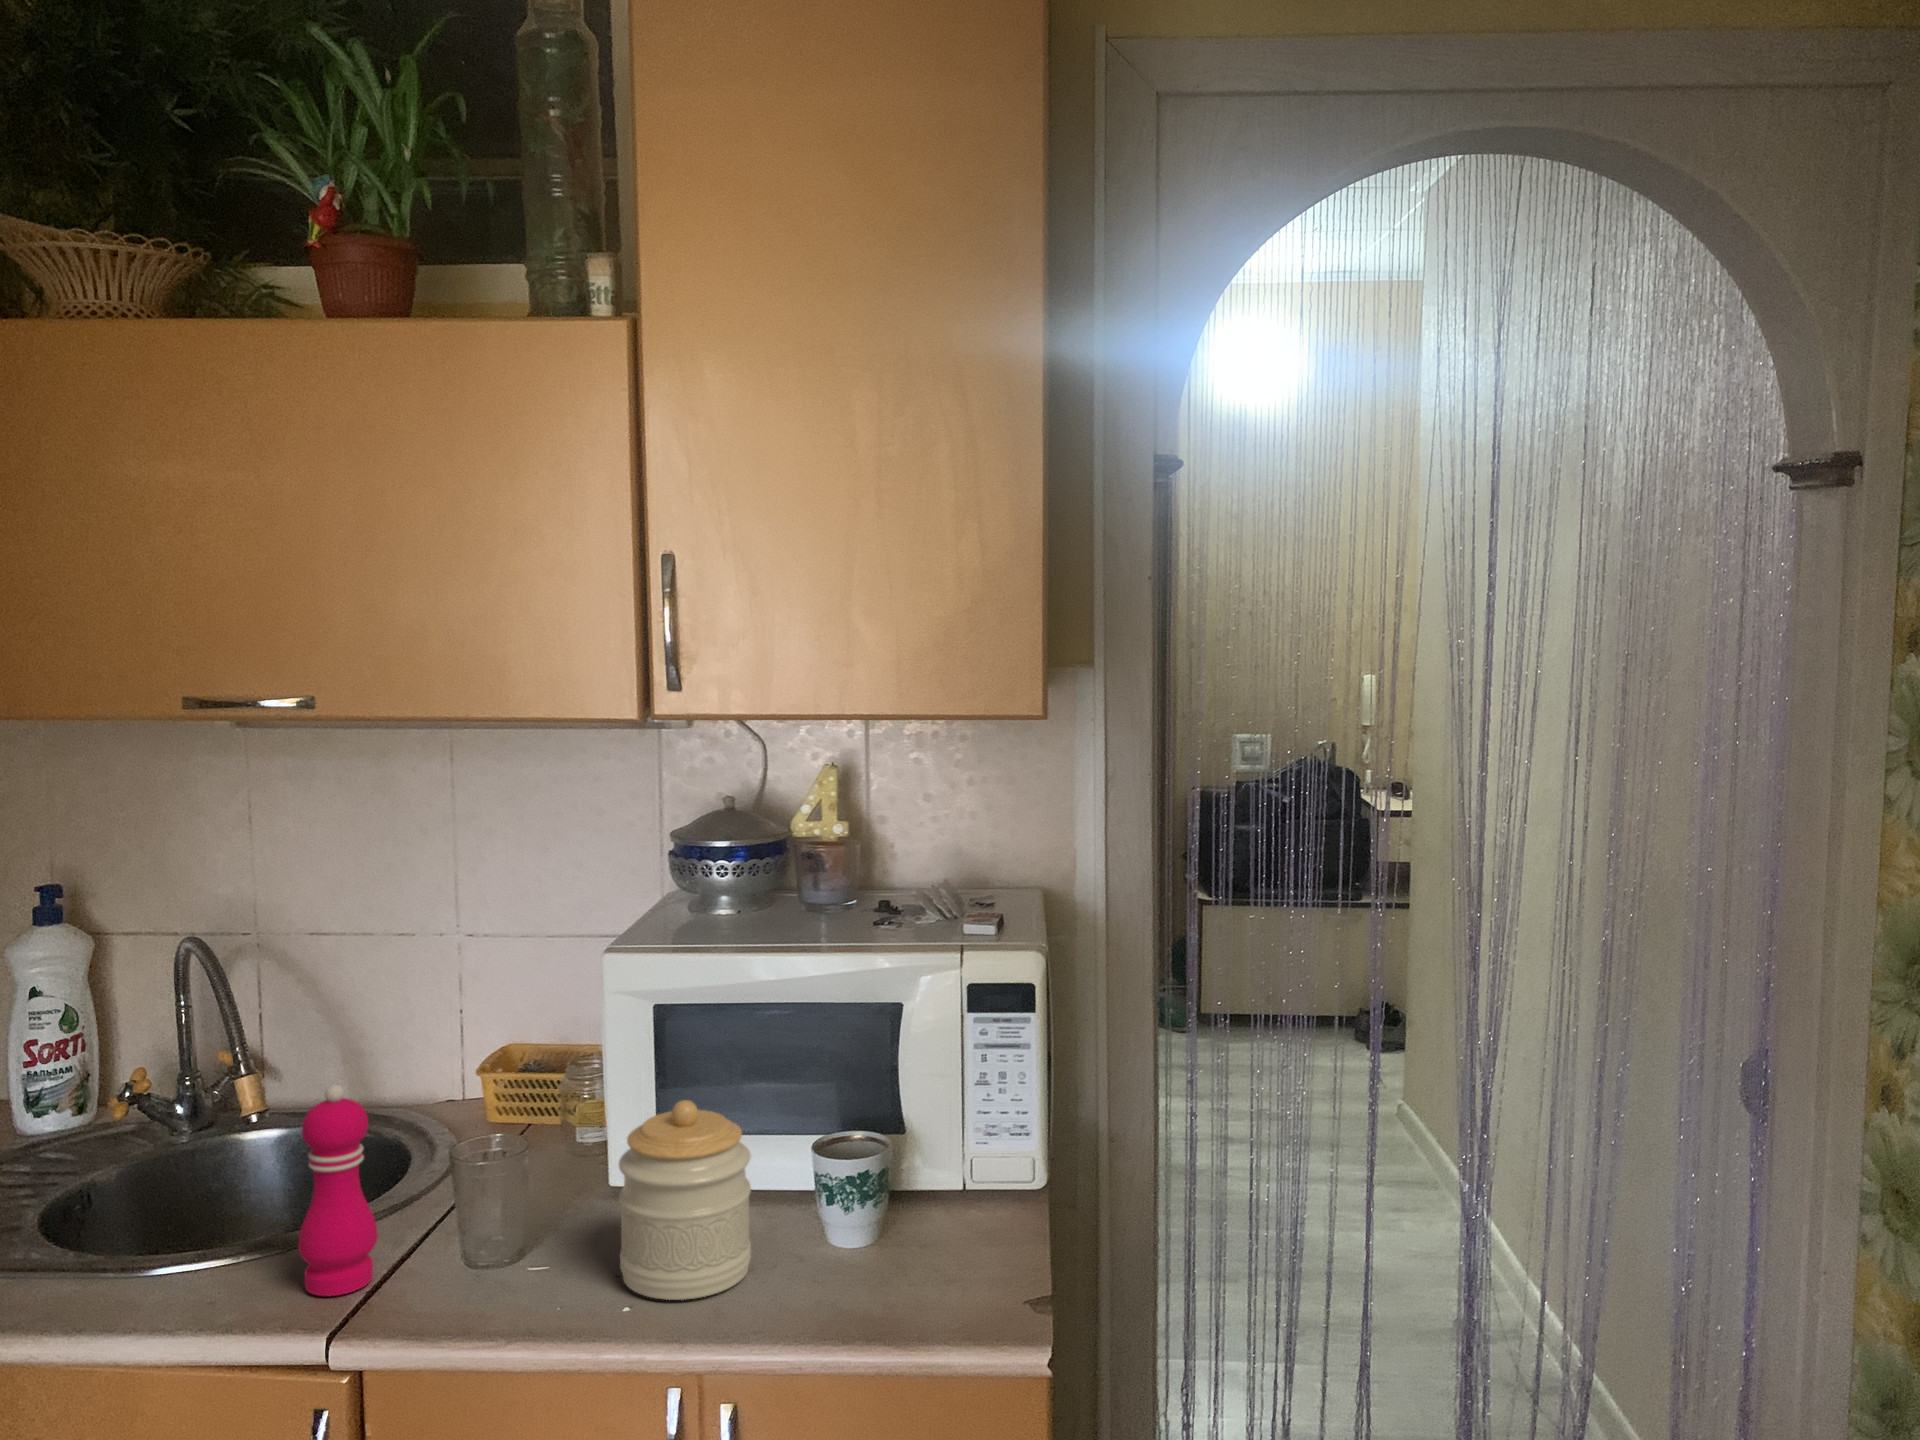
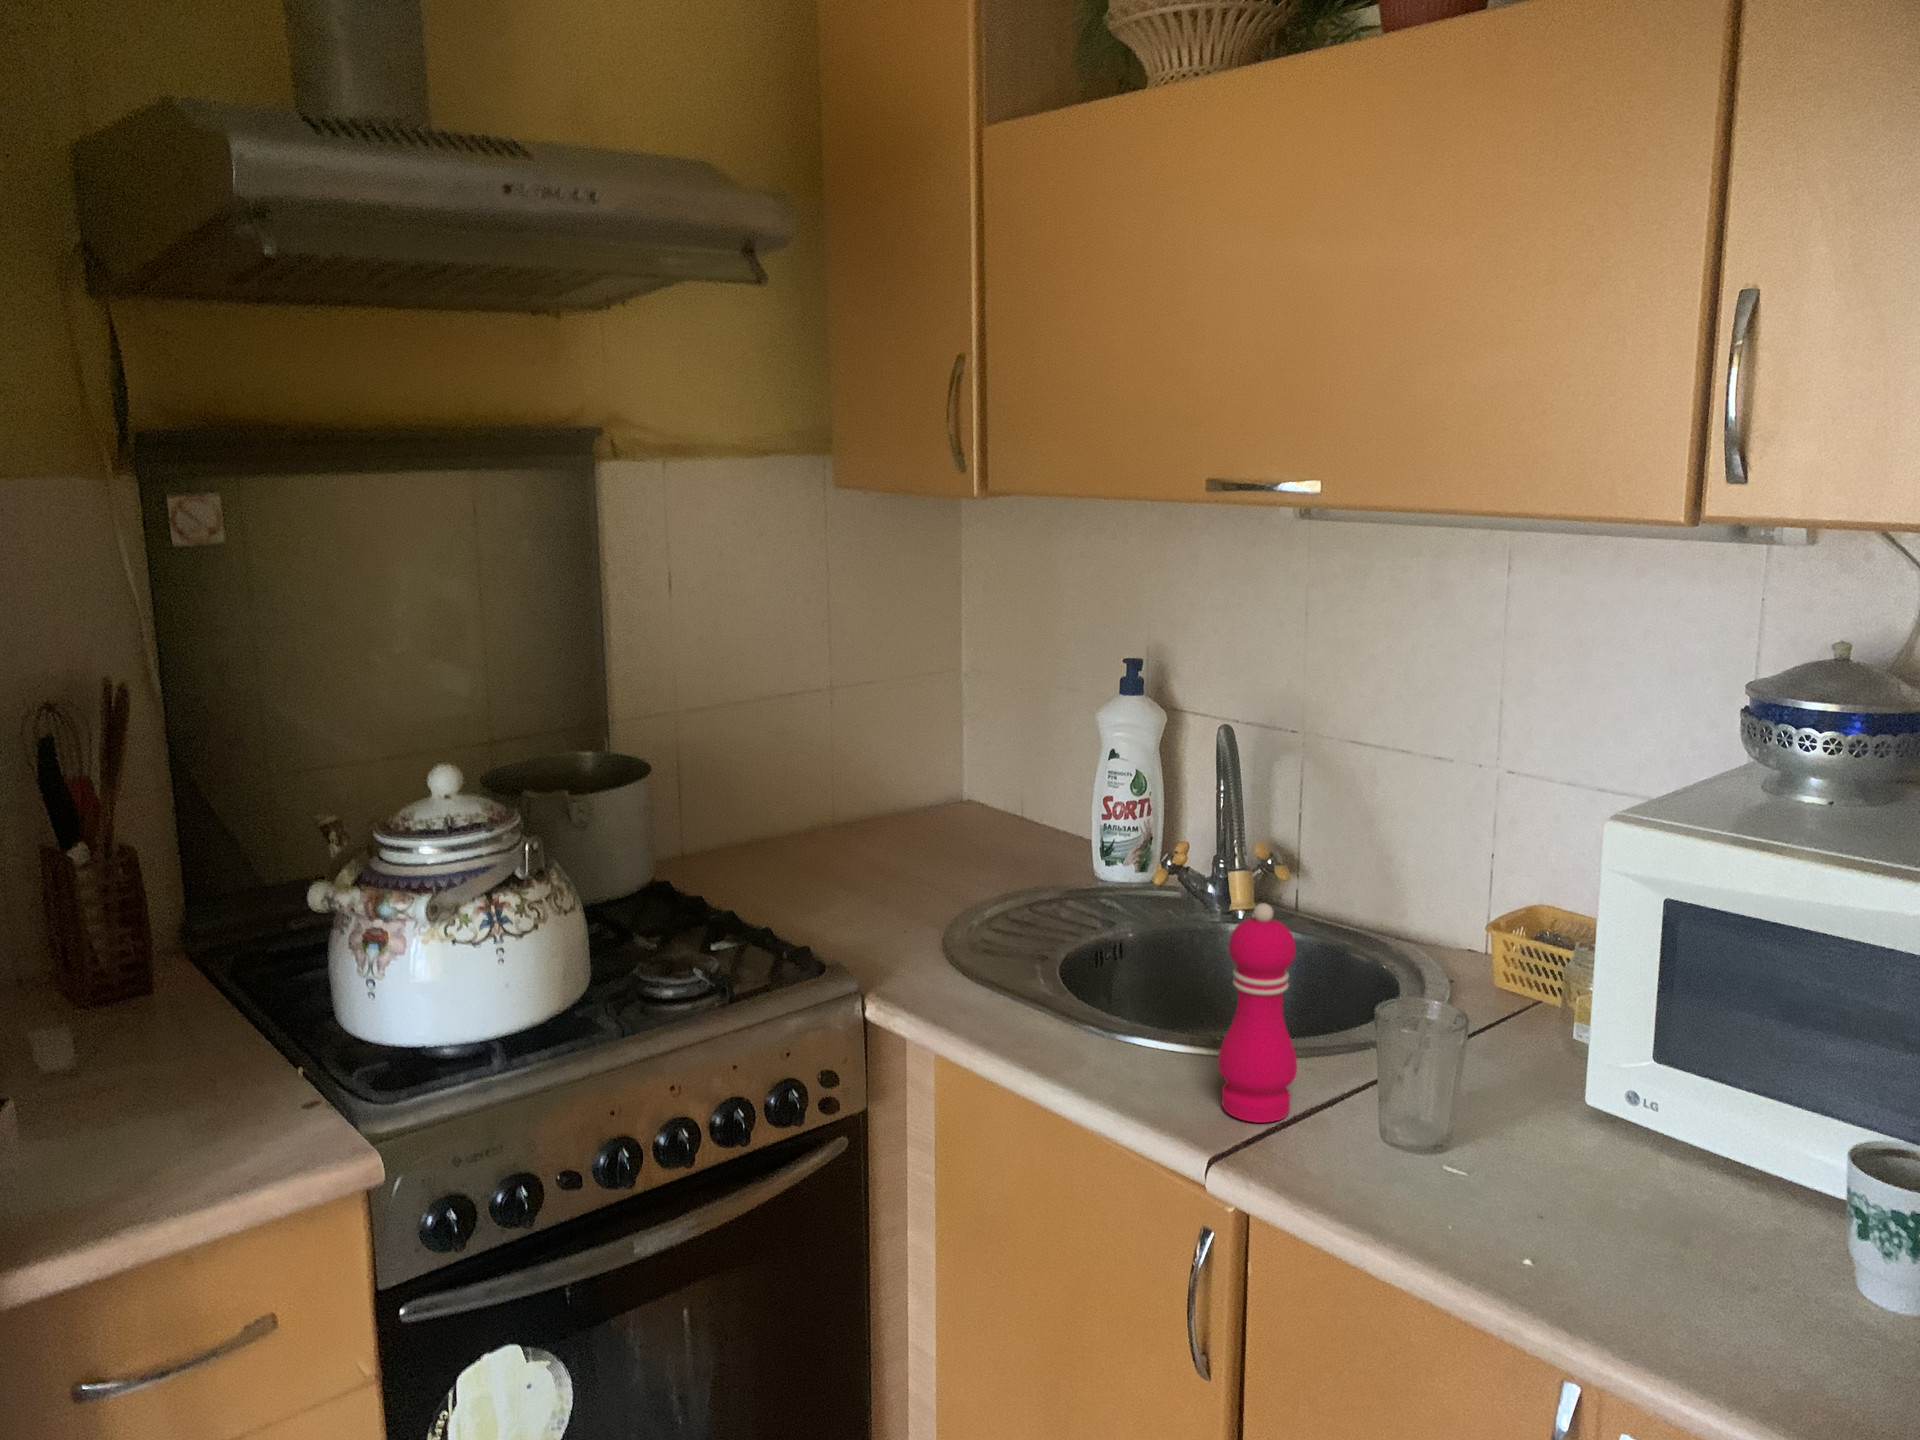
jar: present [619,1100,751,1300] -> none [1539,1032,1736,1291]

